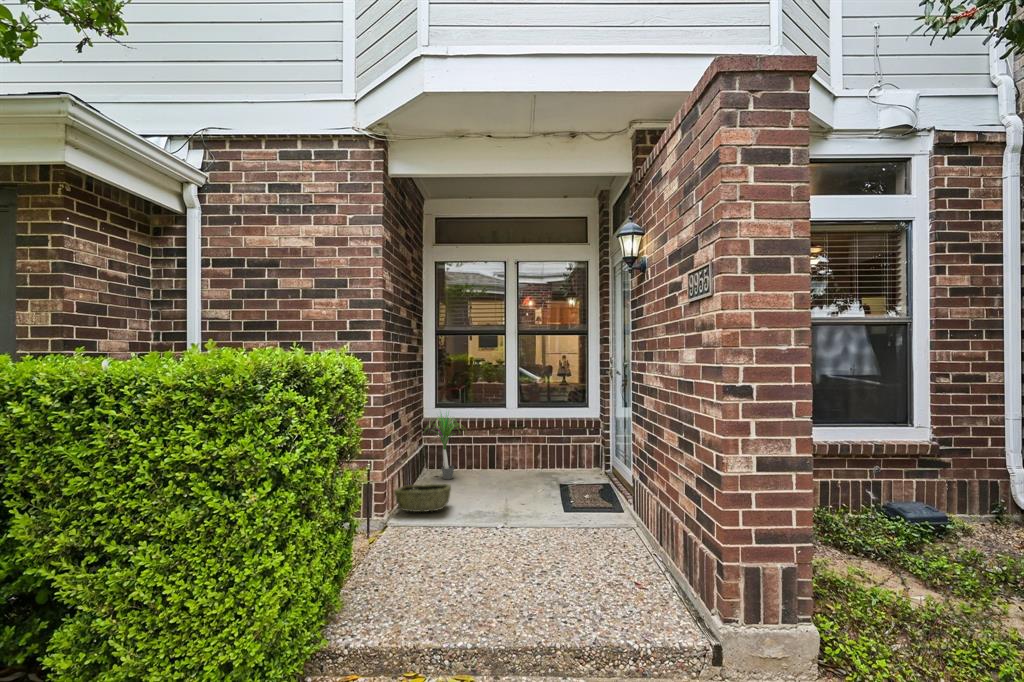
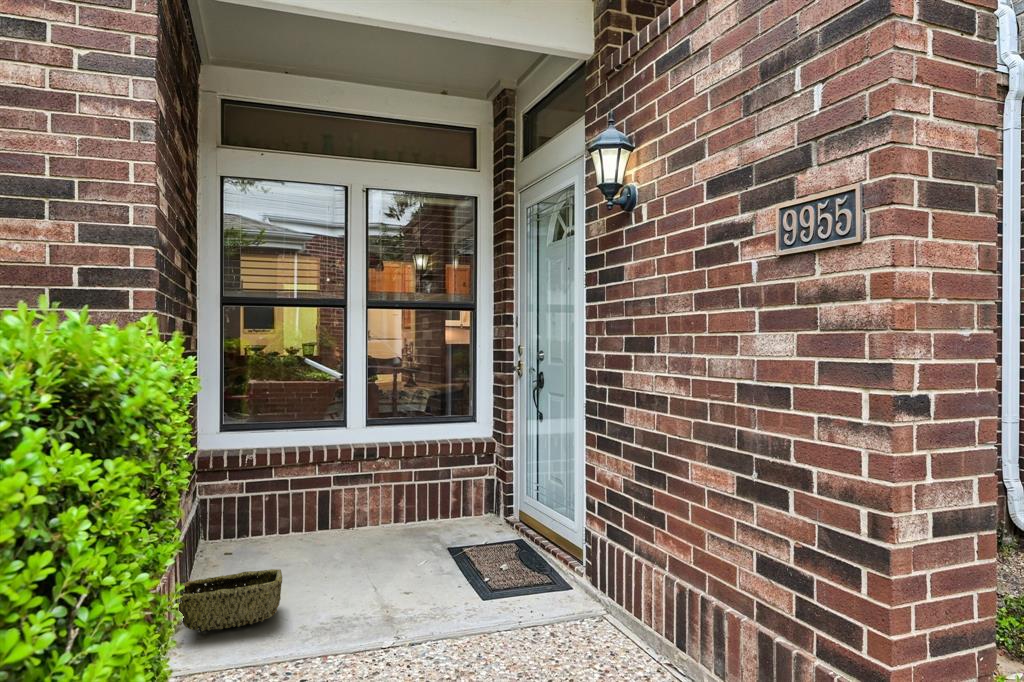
potted plant: present [435,414,458,479] -> none [200,429,291,558]

